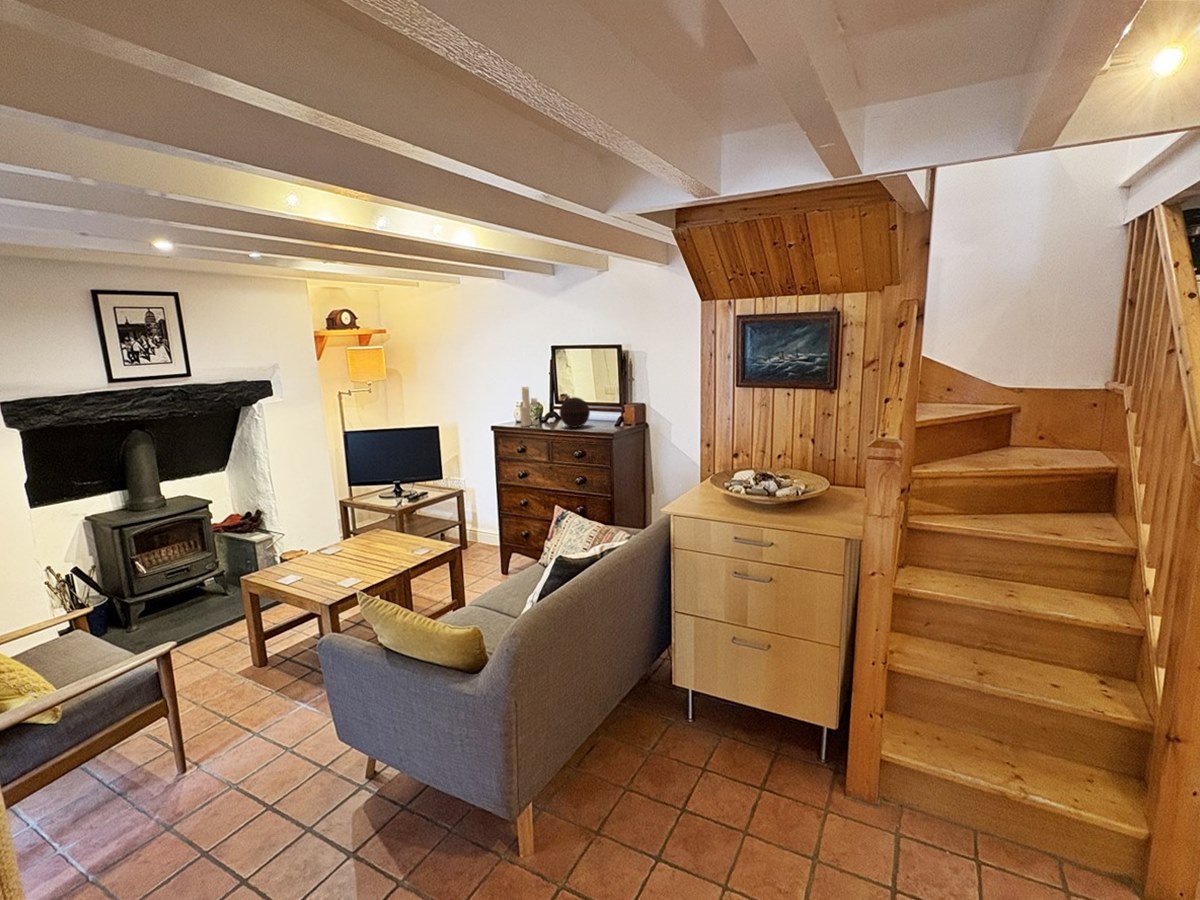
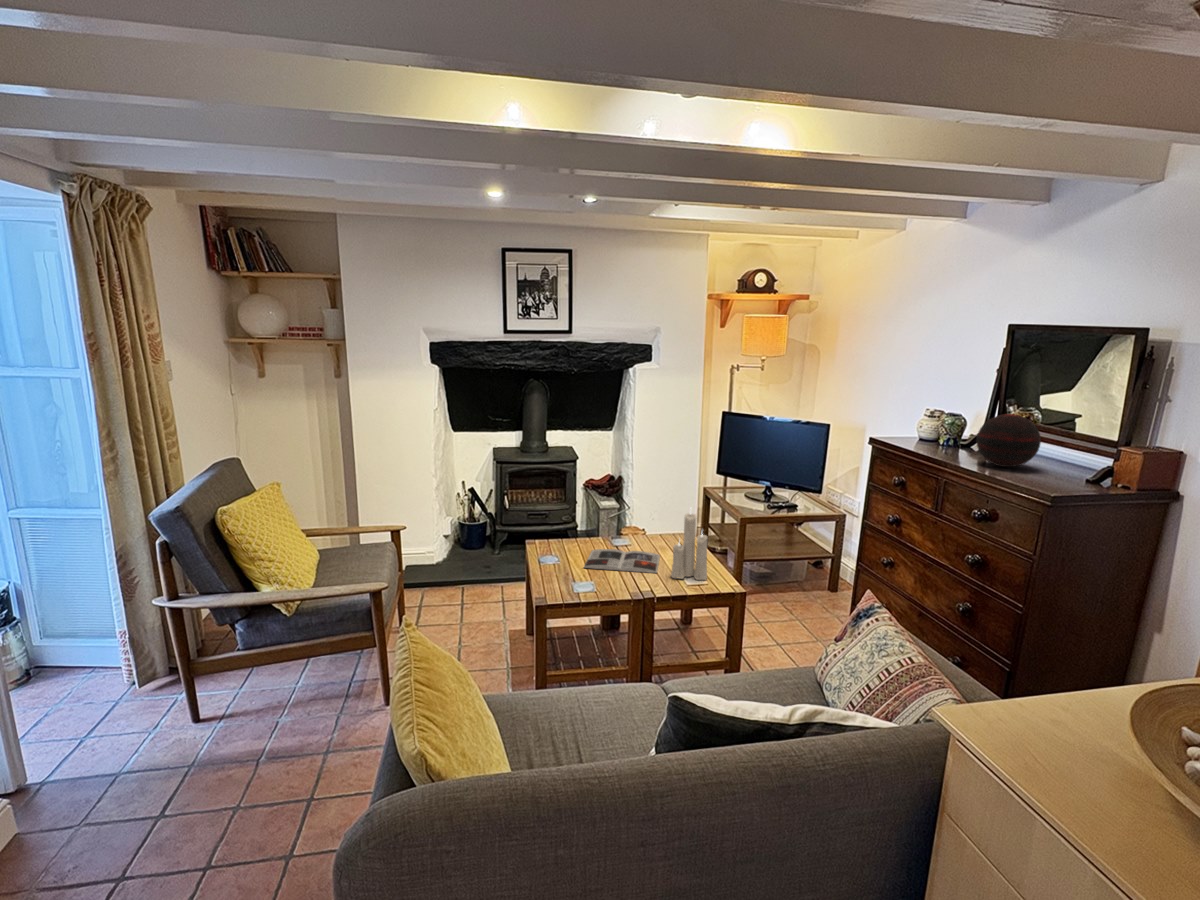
candle: present [520,386,539,426] -> present [671,512,707,580]
magazine: none [322,546,395,572] -> present [584,549,660,573]

